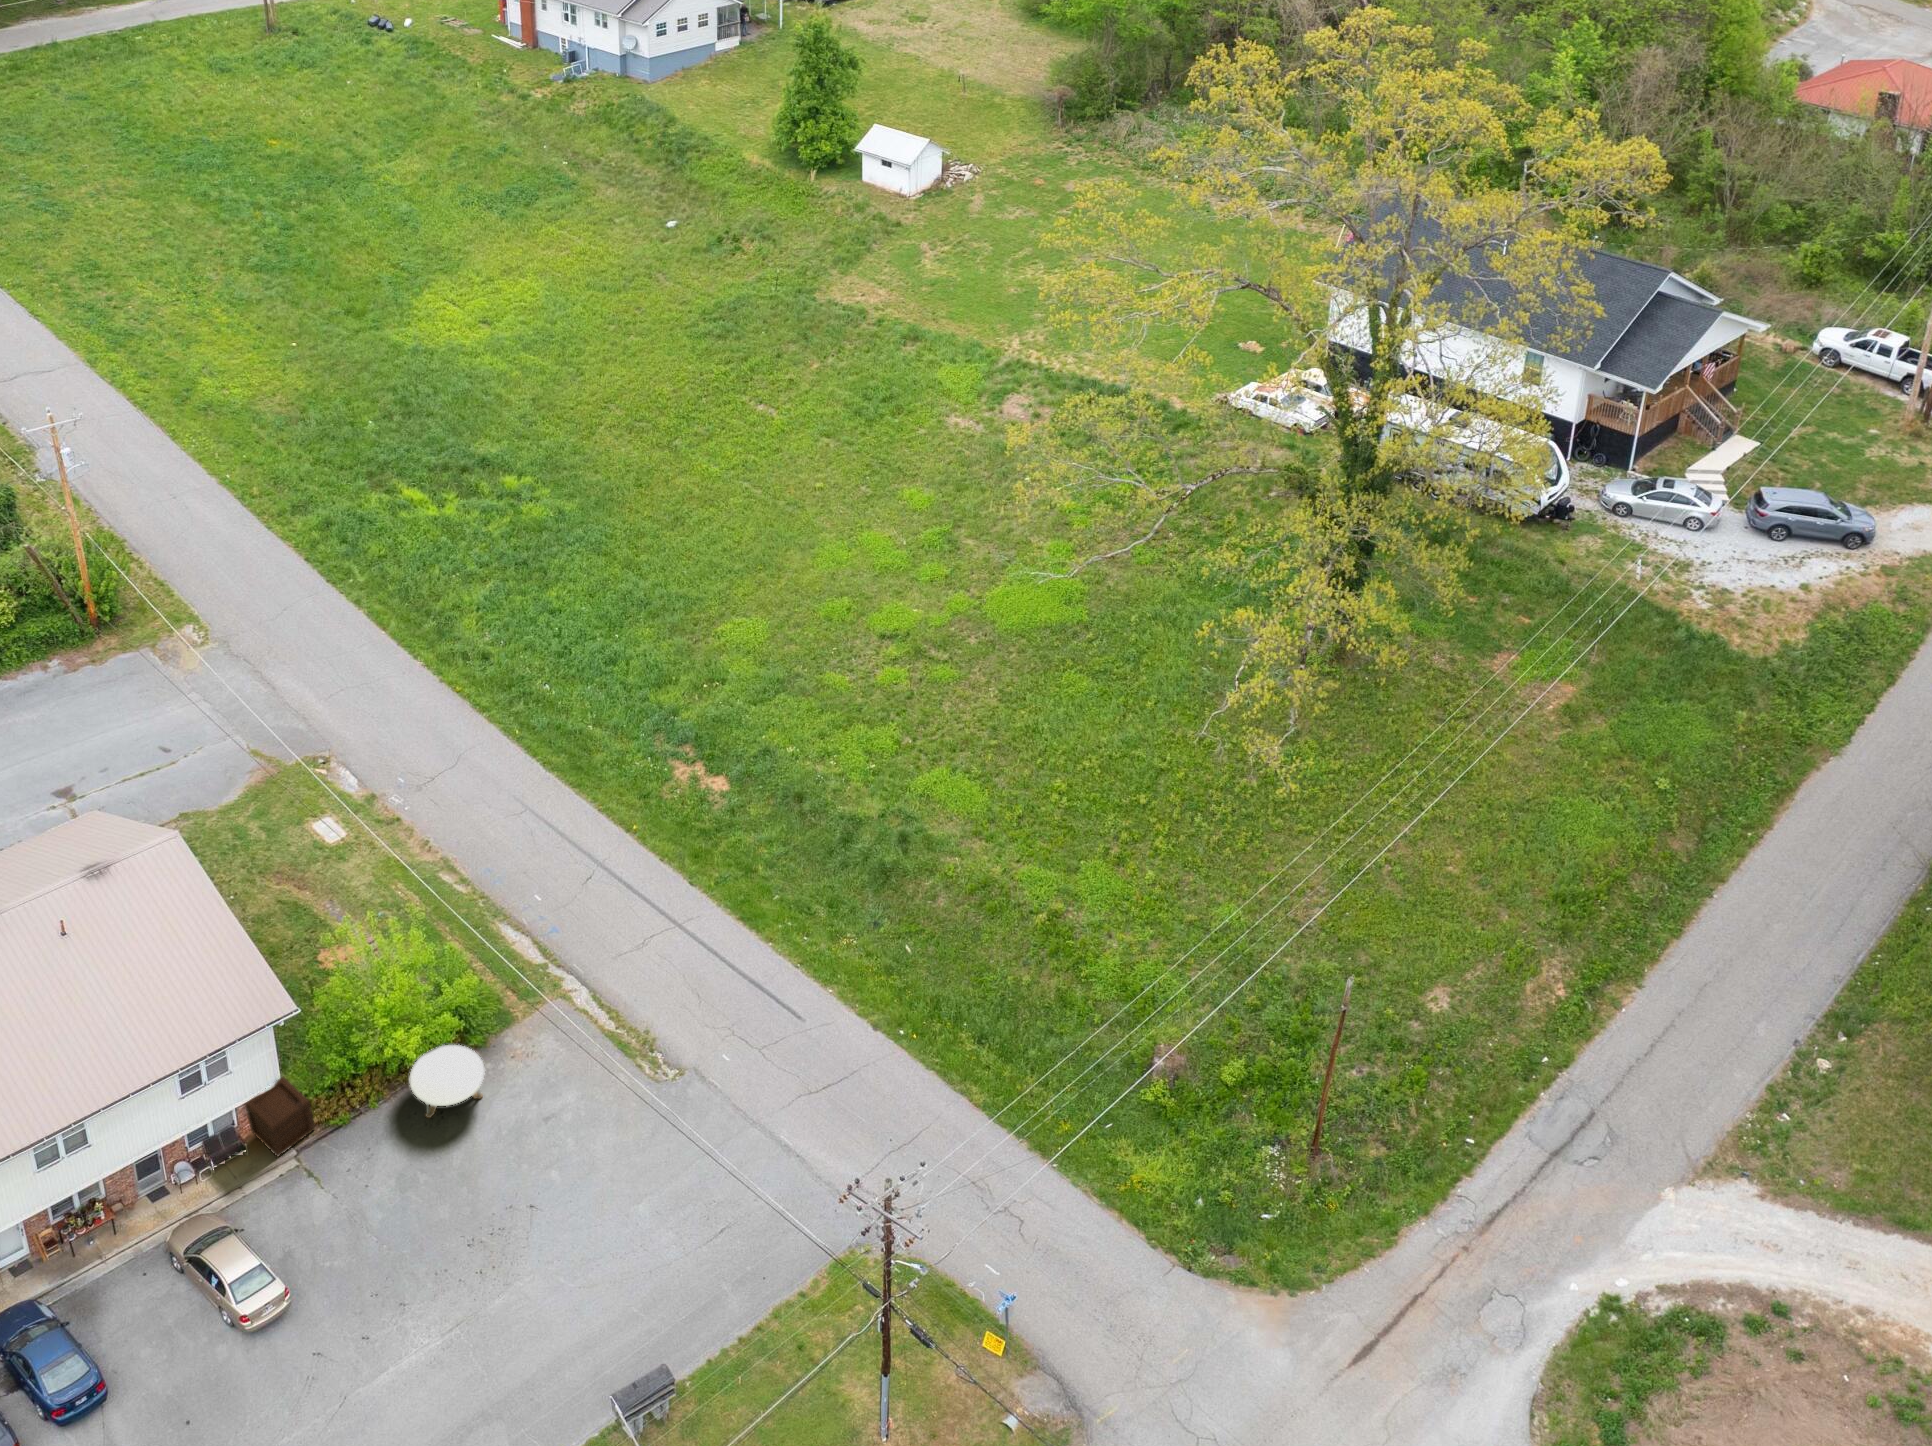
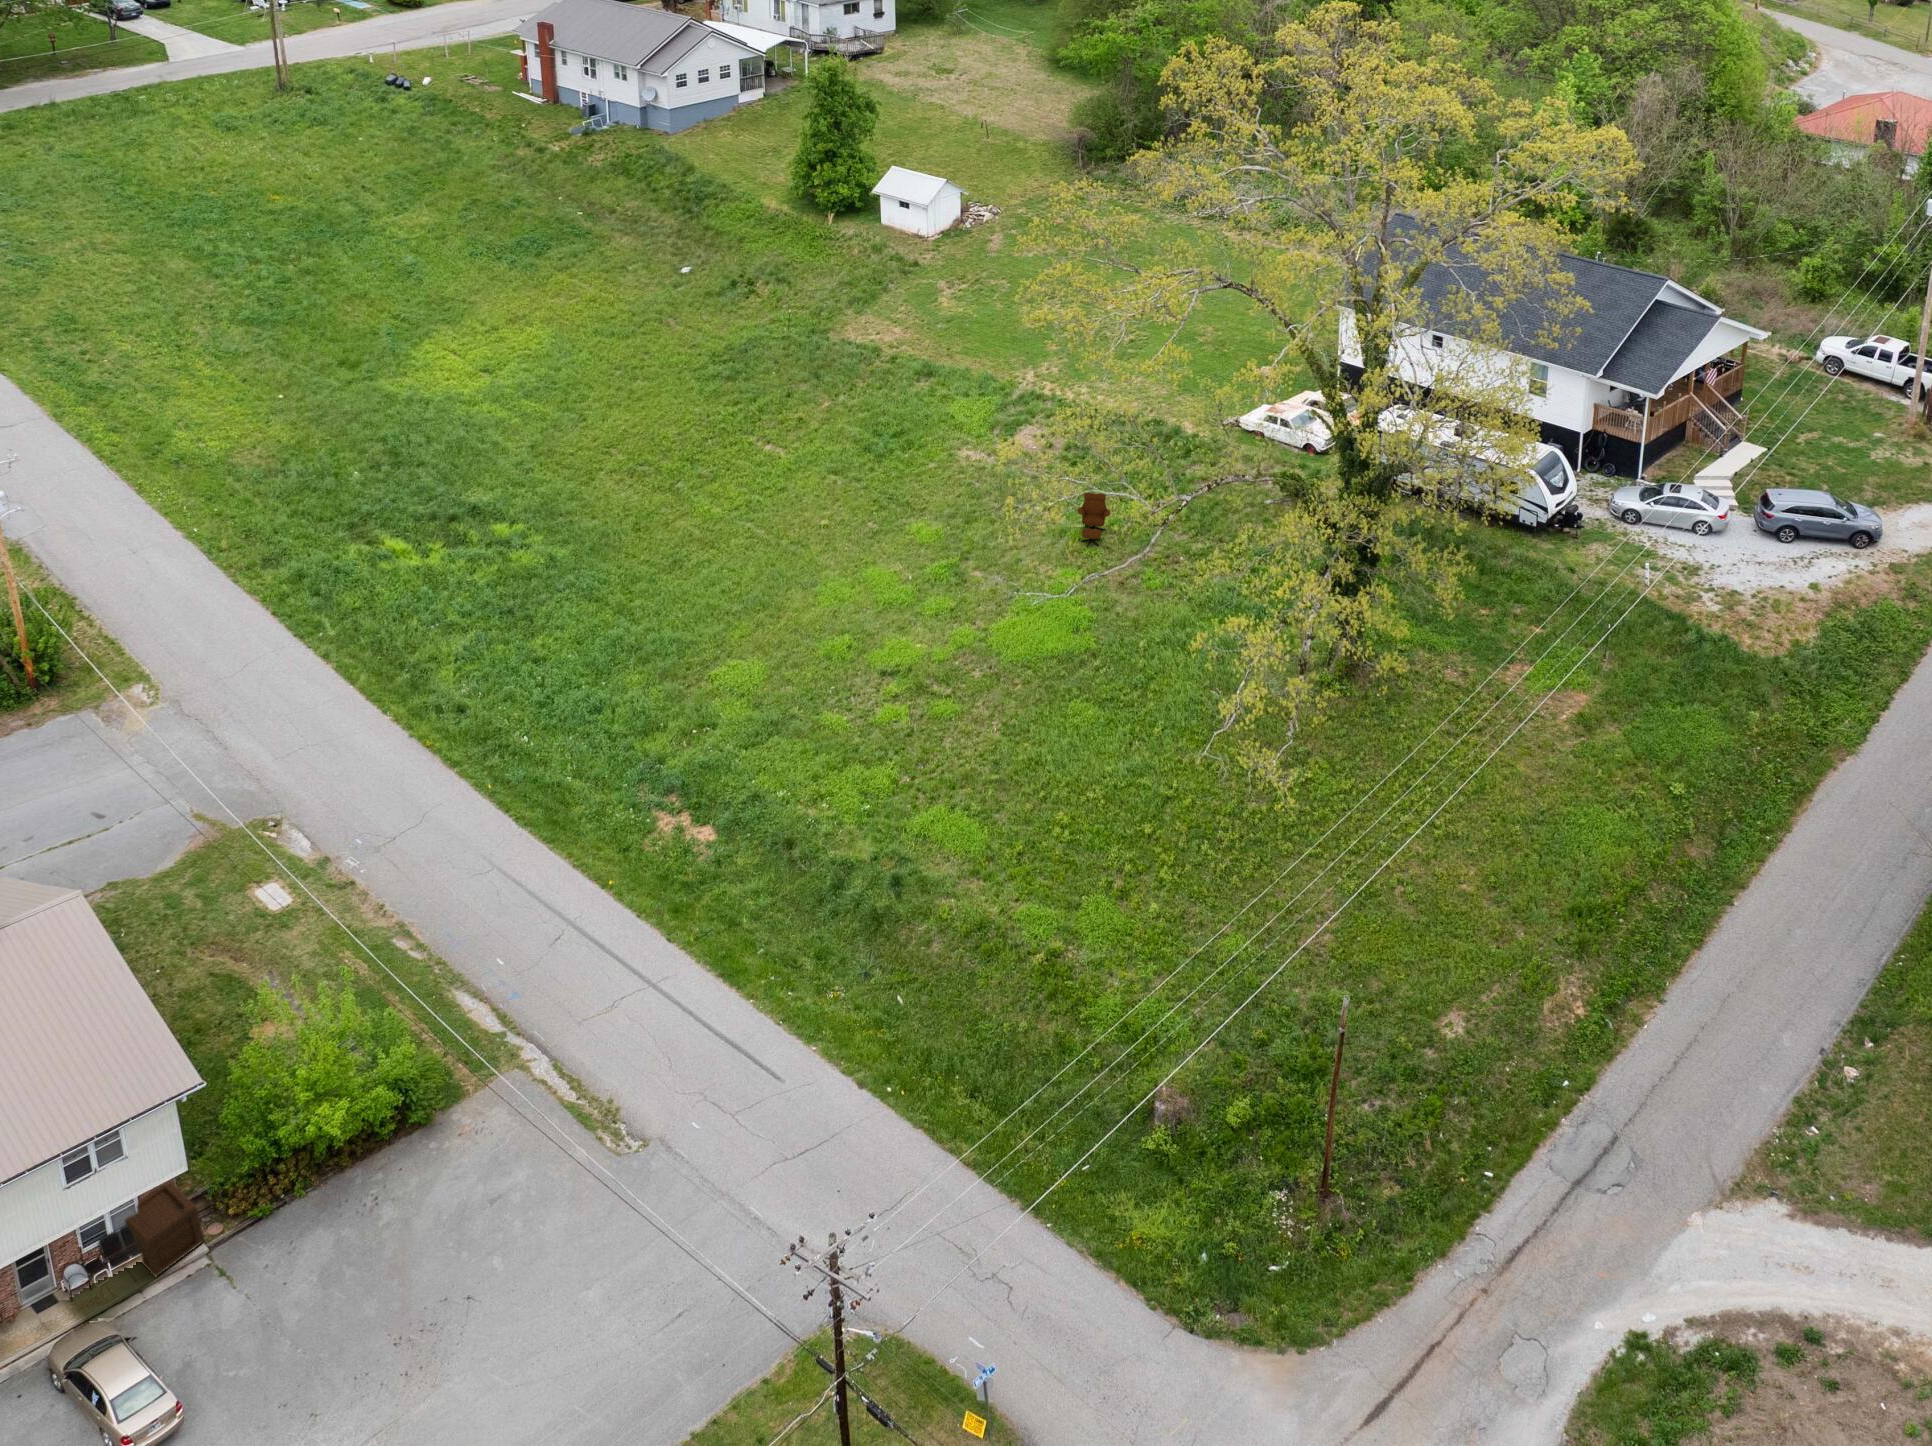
lounge chair: none [1054,469,1087,522] -> present [1078,493,1110,547]
round table: present [409,1045,485,1118] -> none [319,1132,408,1220]

